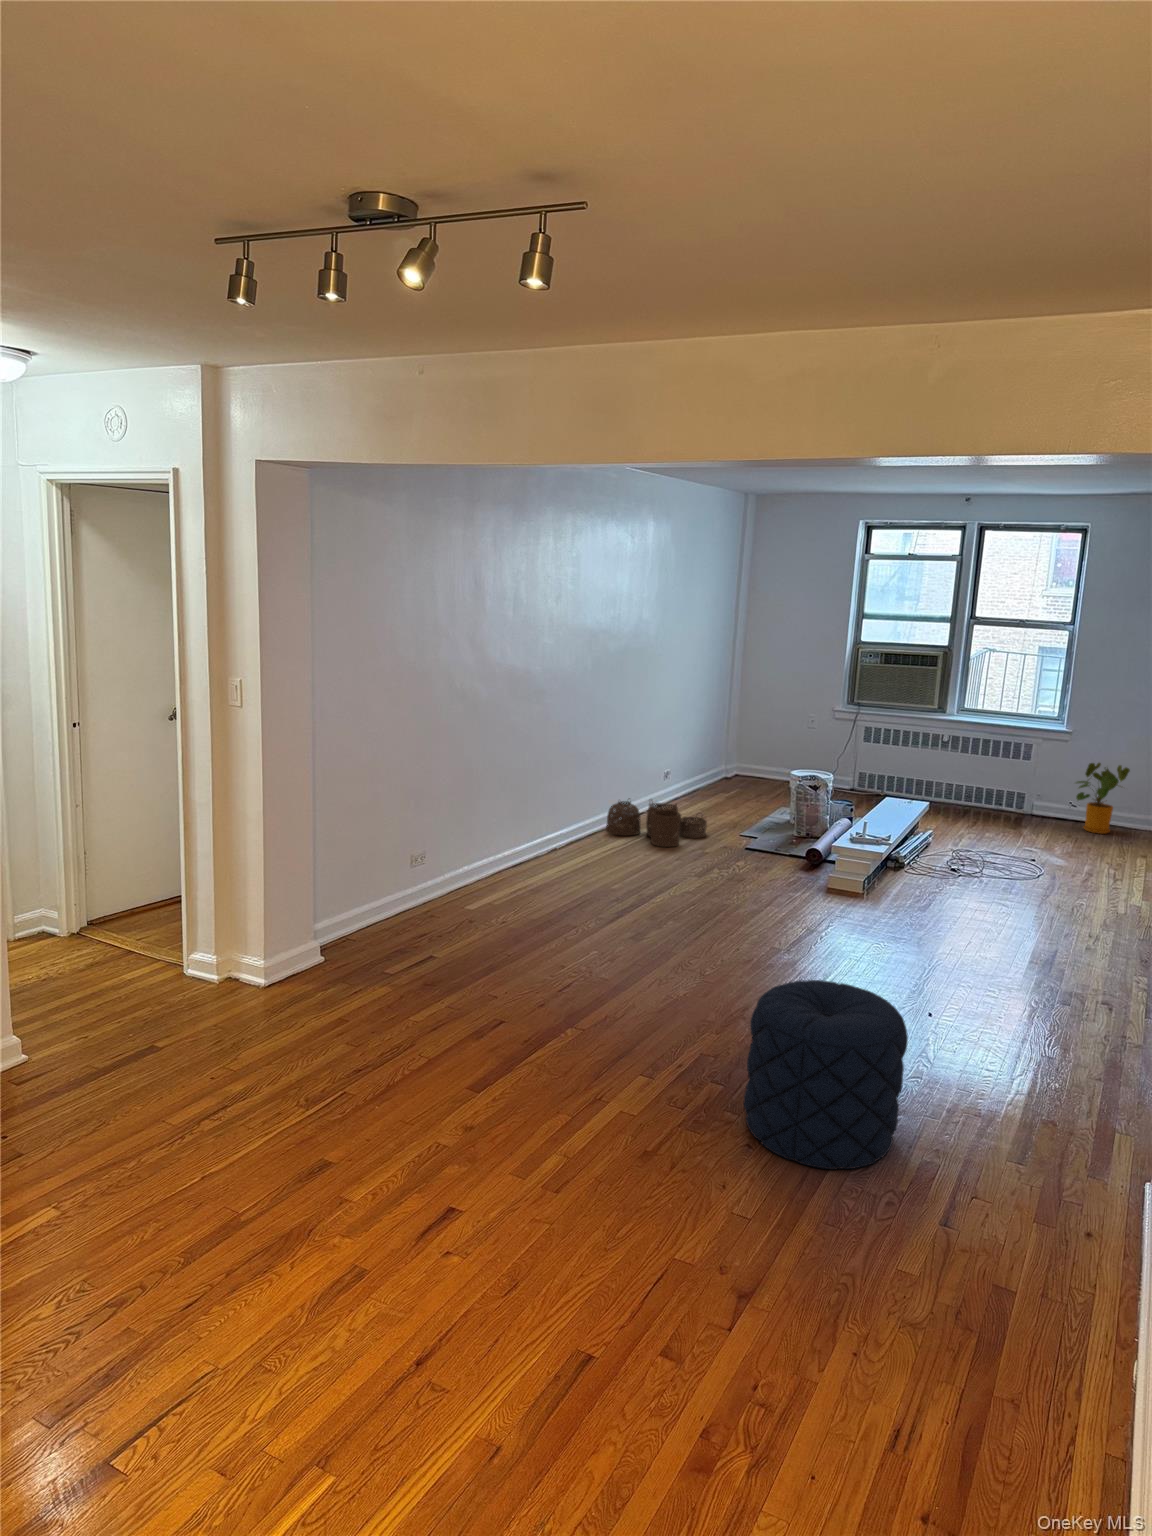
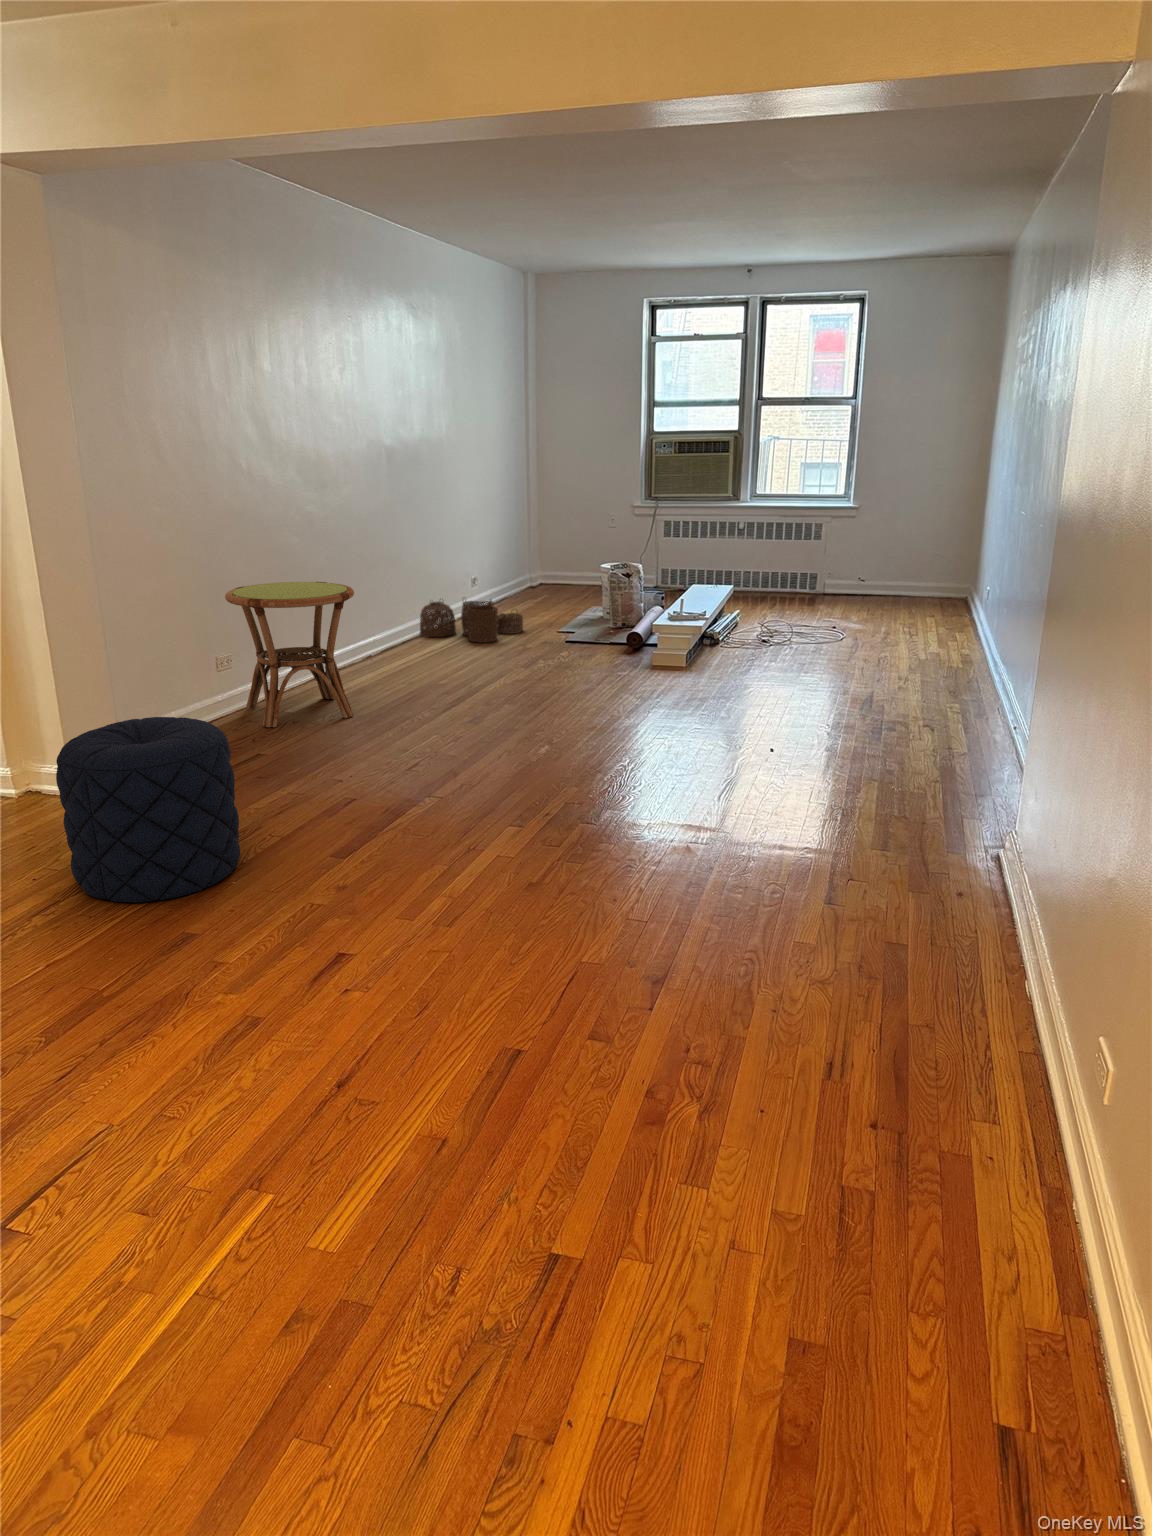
house plant: present [1076,763,1130,834] -> none [862,536,910,604]
side table: none [422,792,537,929] -> present [225,582,354,727]
pouf: present [744,980,908,1169] -> present [56,717,240,903]

